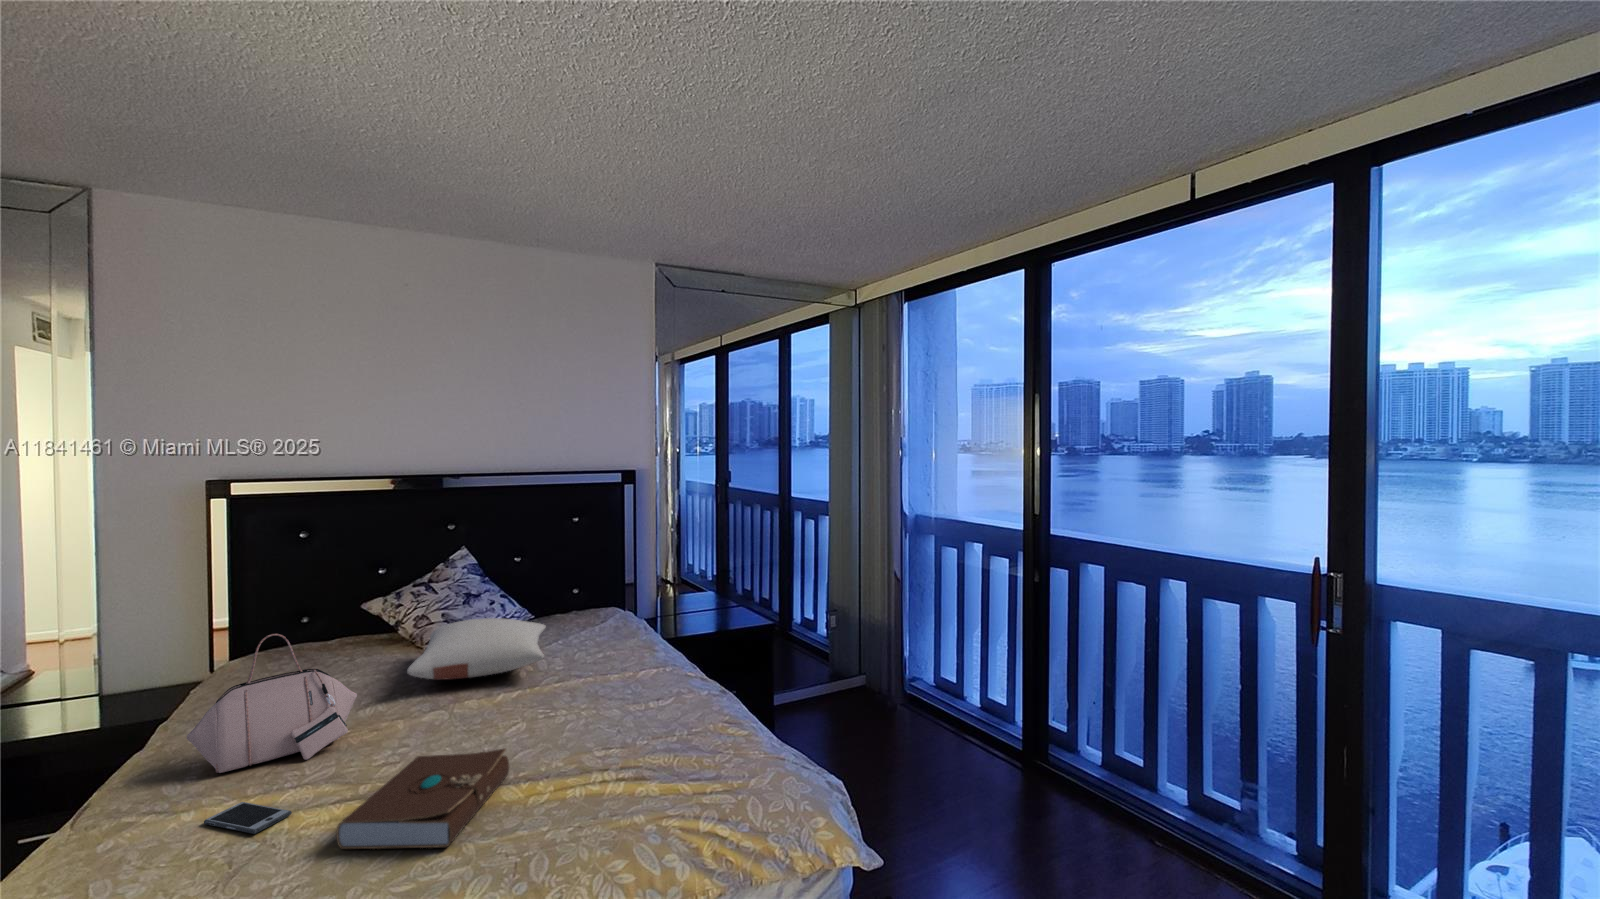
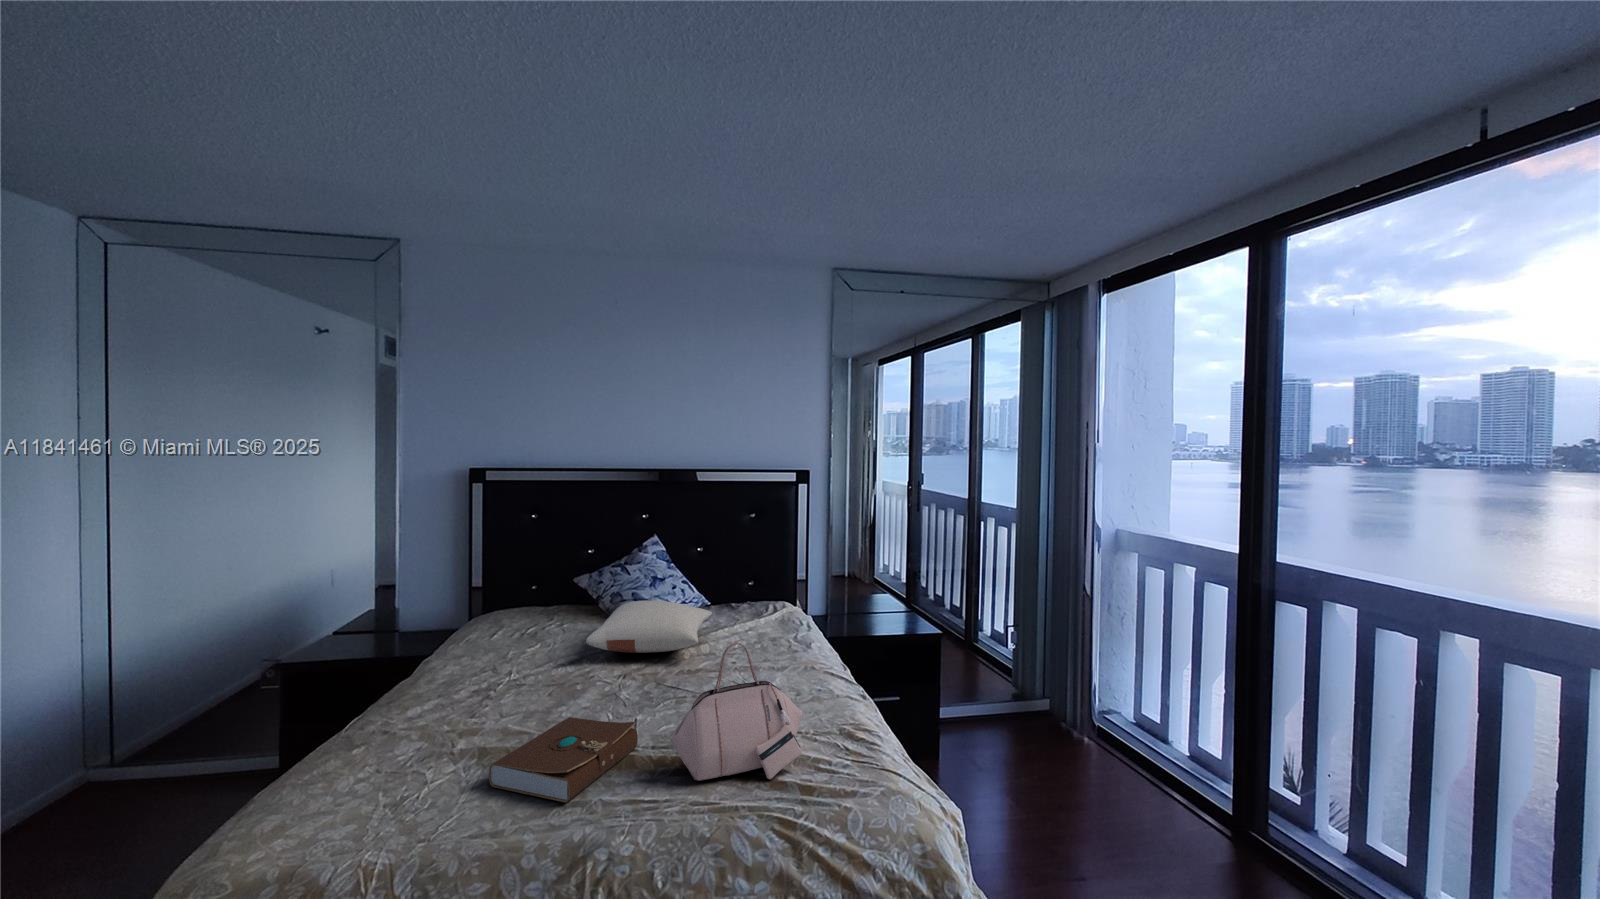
handbag: present [187,634,357,773] -> present [670,642,803,781]
smartphone: present [204,802,292,834] -> none [413,733,470,761]

